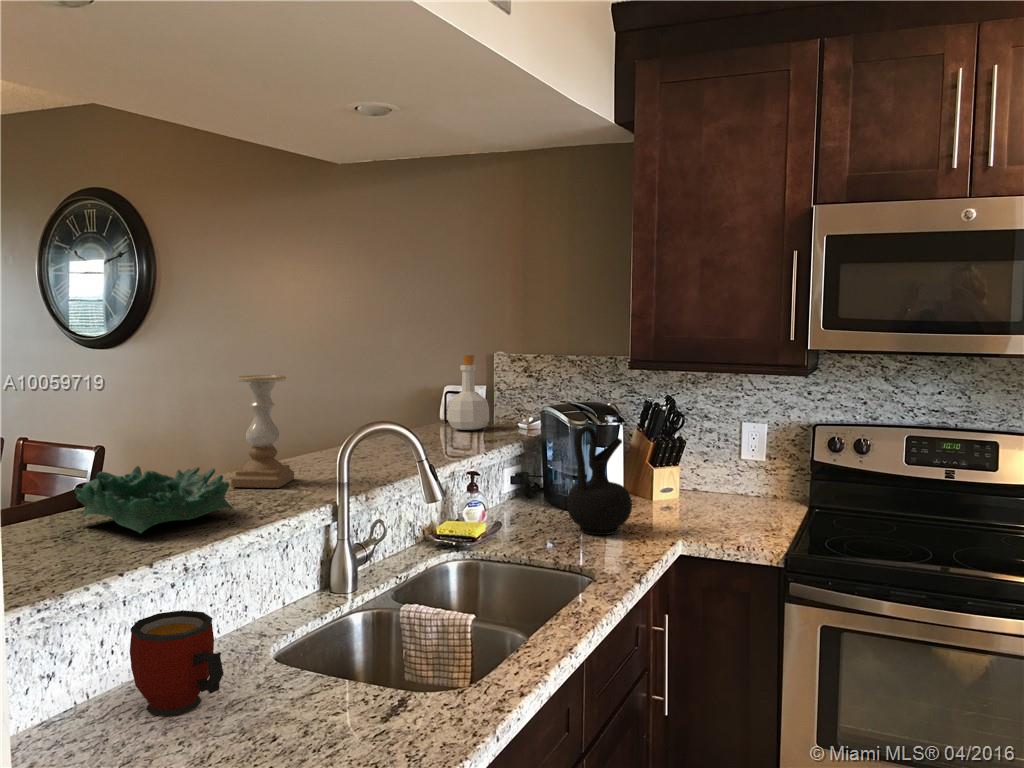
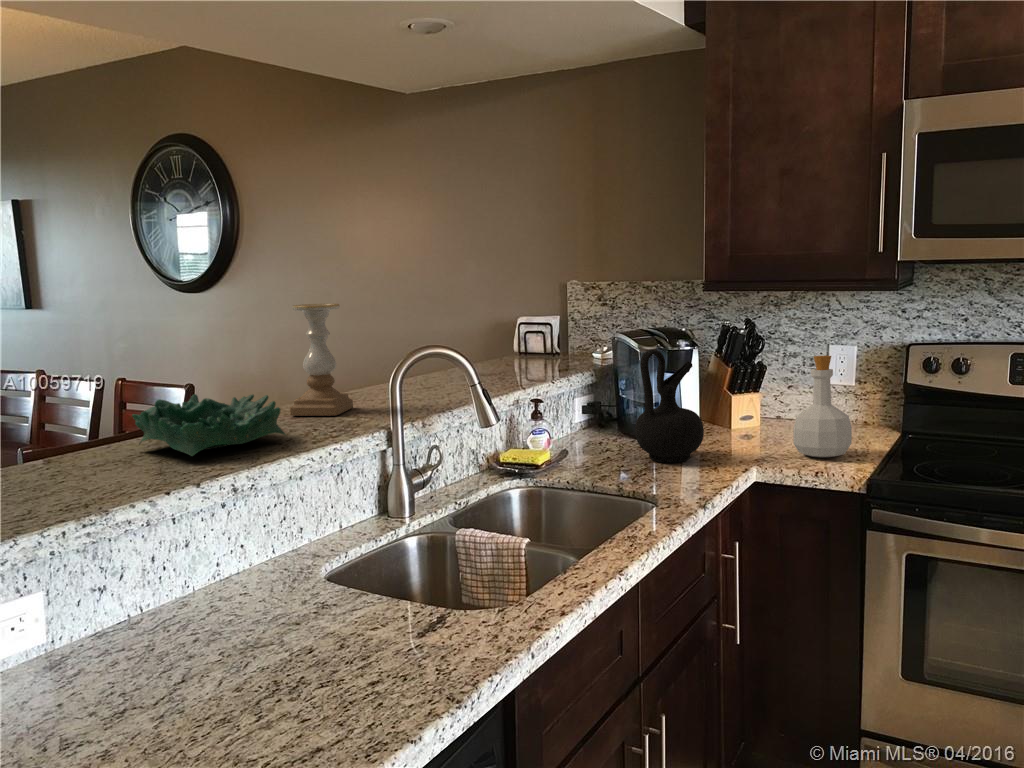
bottle: present [448,355,489,430] -> present [793,356,852,457]
mug: present [130,610,223,716] -> none [175,528,263,628]

